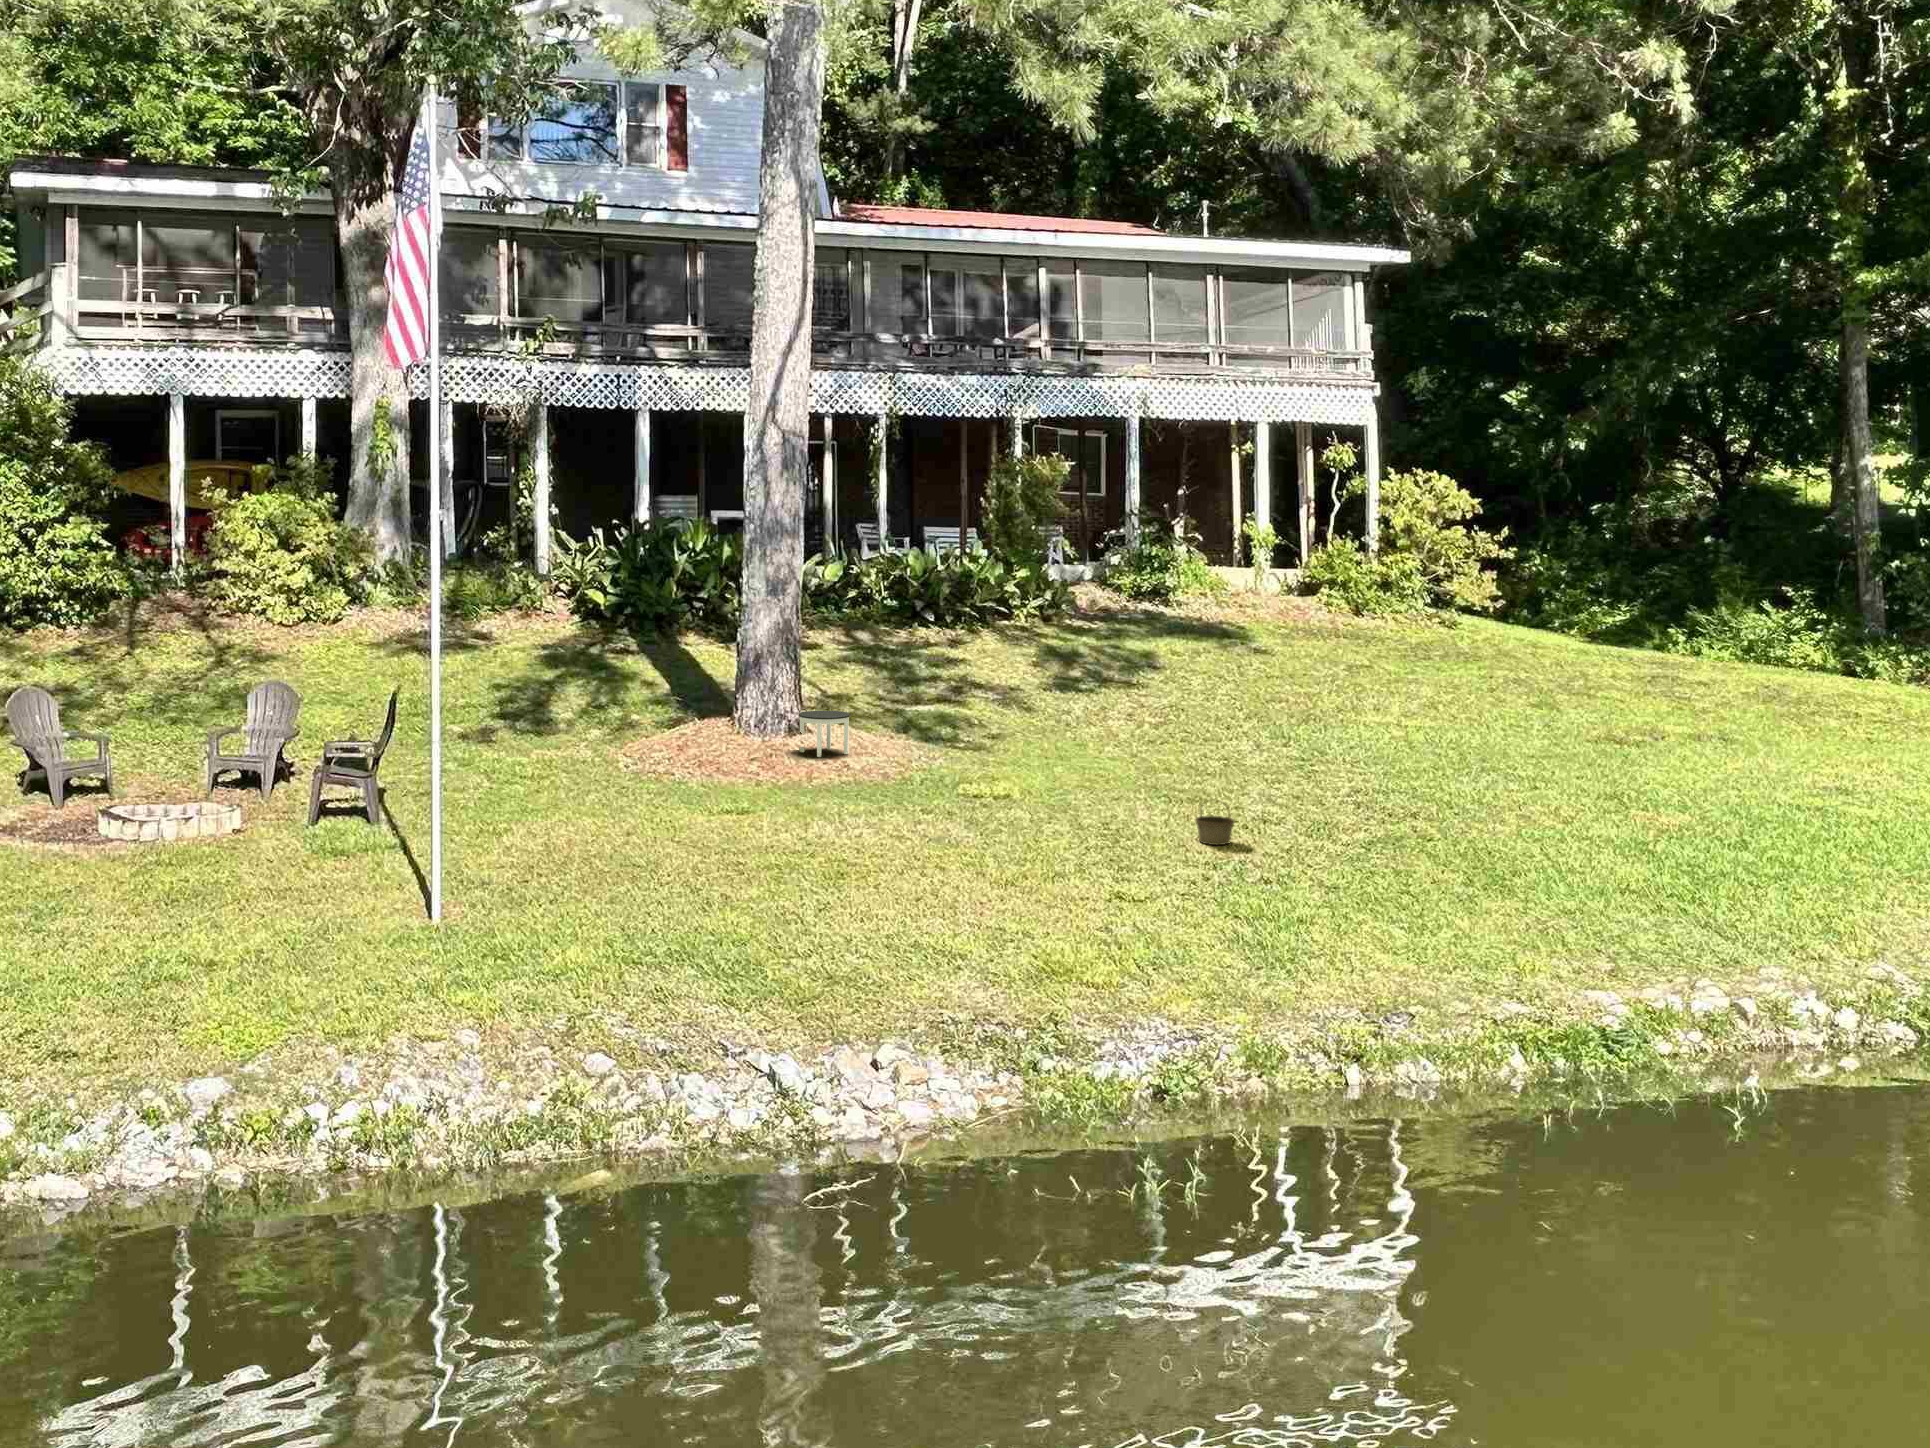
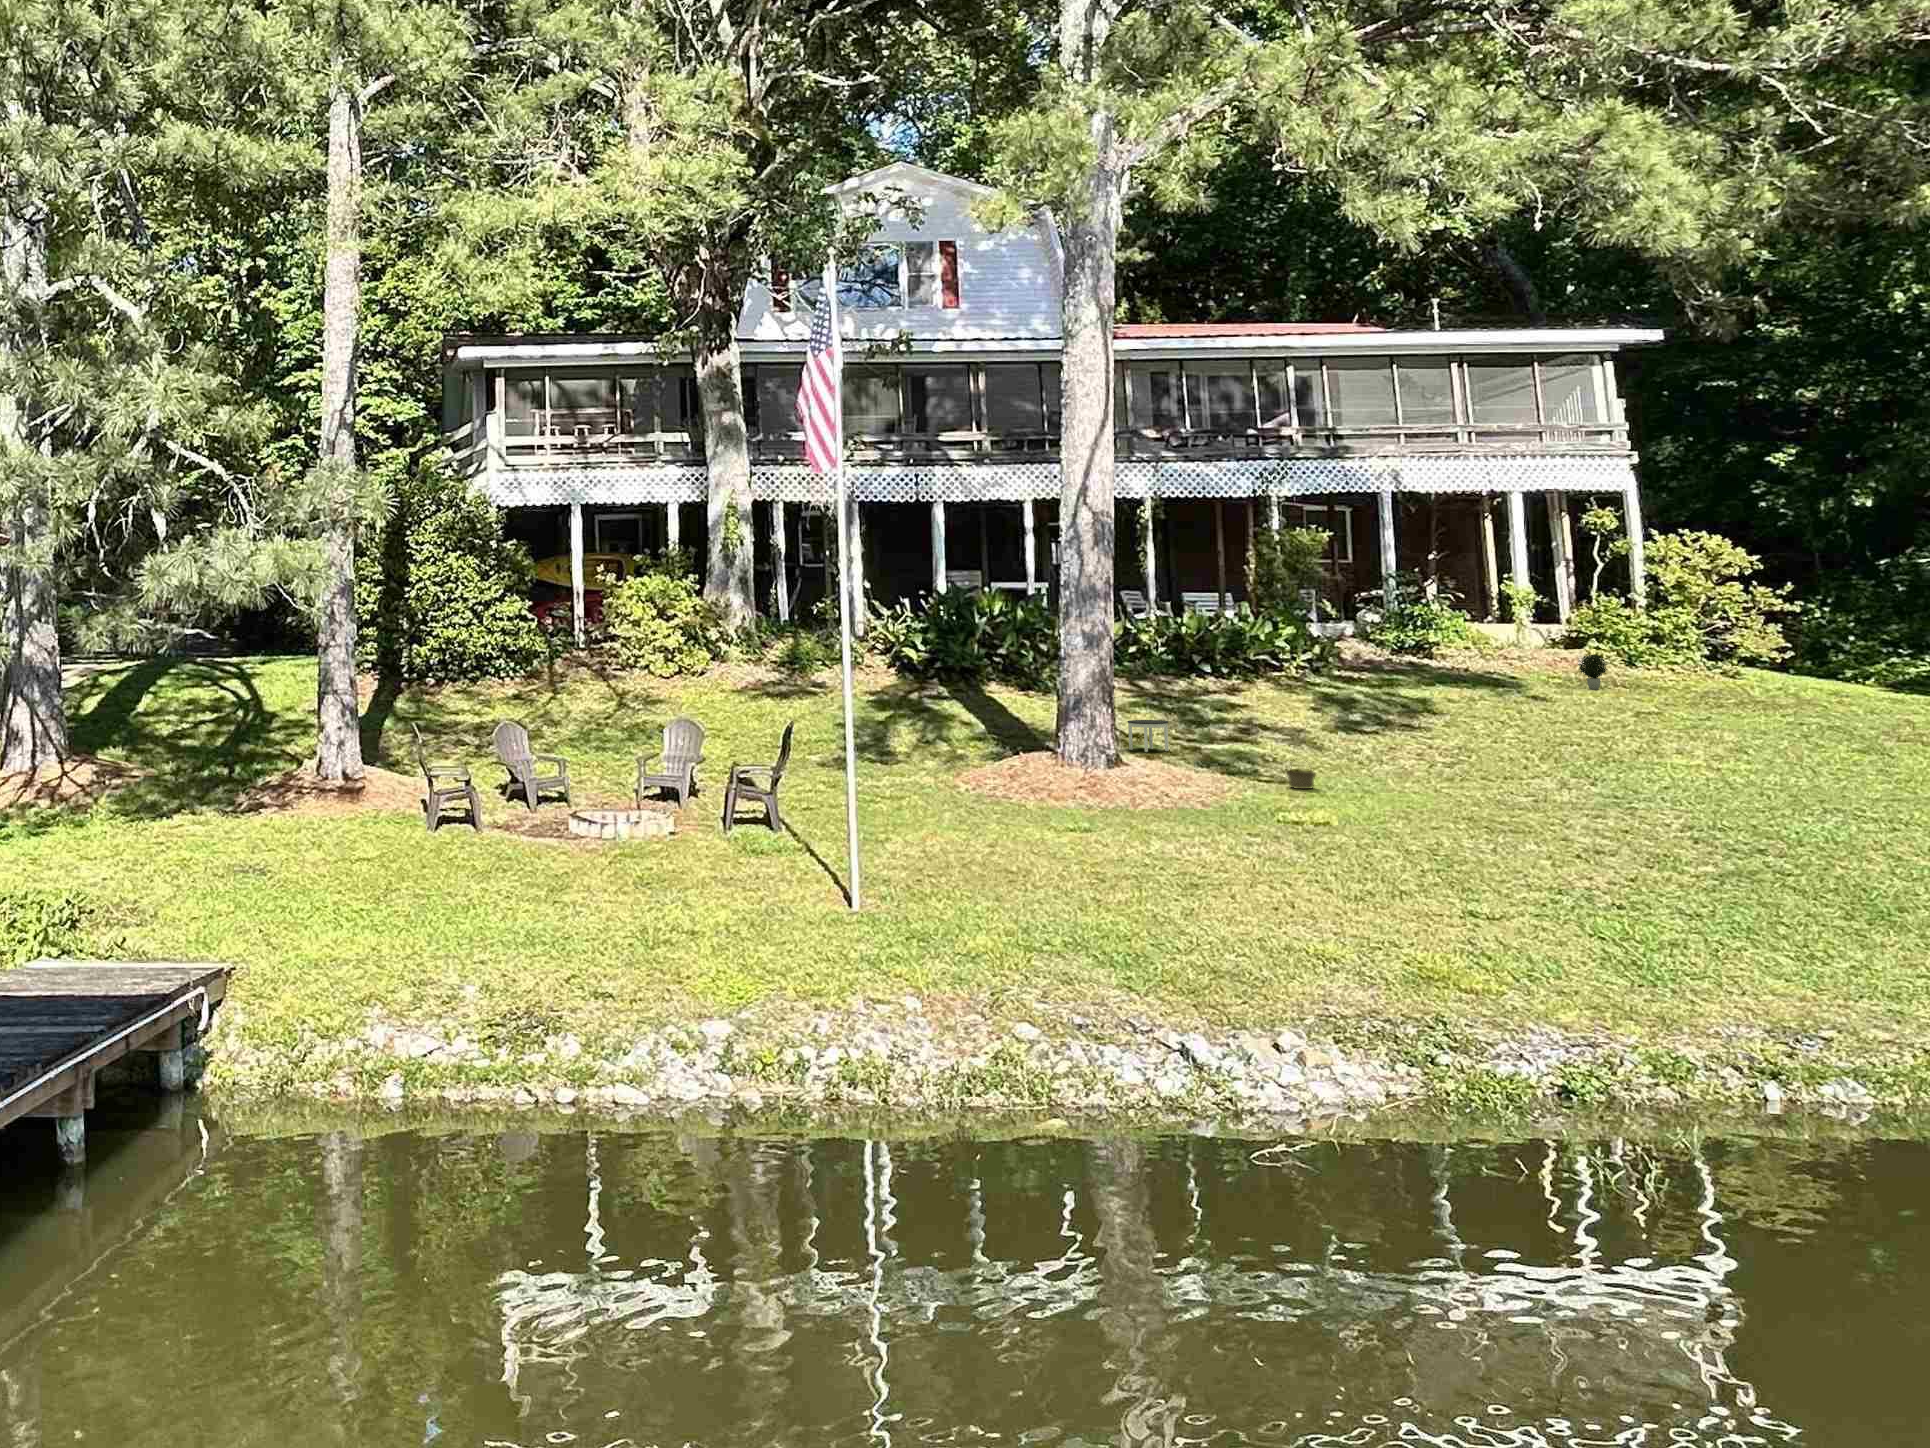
potted plant: none [1317,608,1346,648] -> present [1578,655,1607,690]
basket: present [1195,803,1235,845] -> present [1287,759,1315,789]

